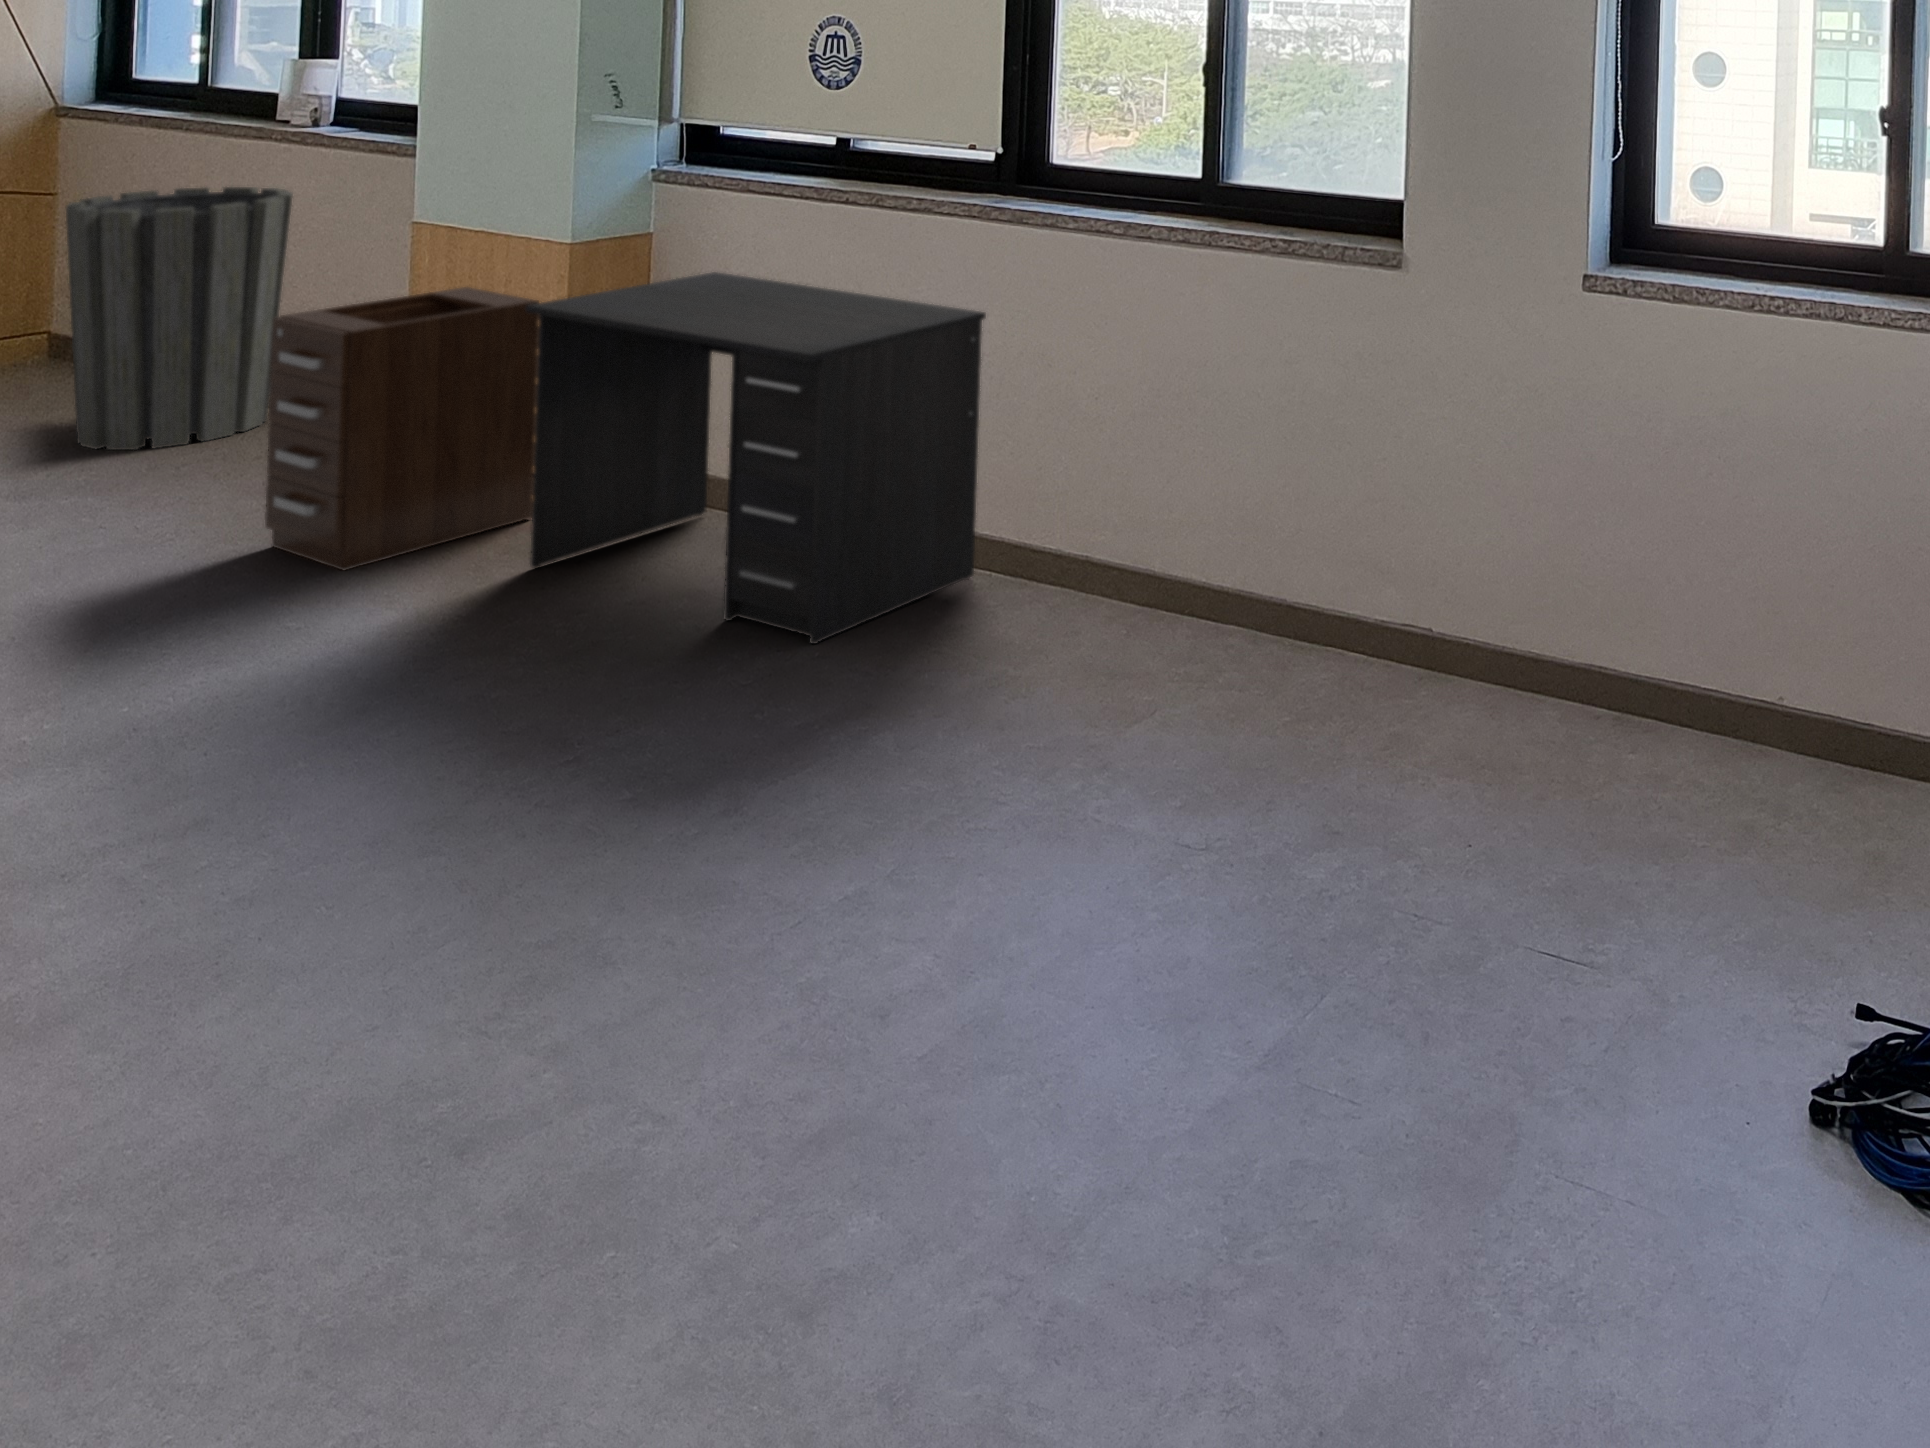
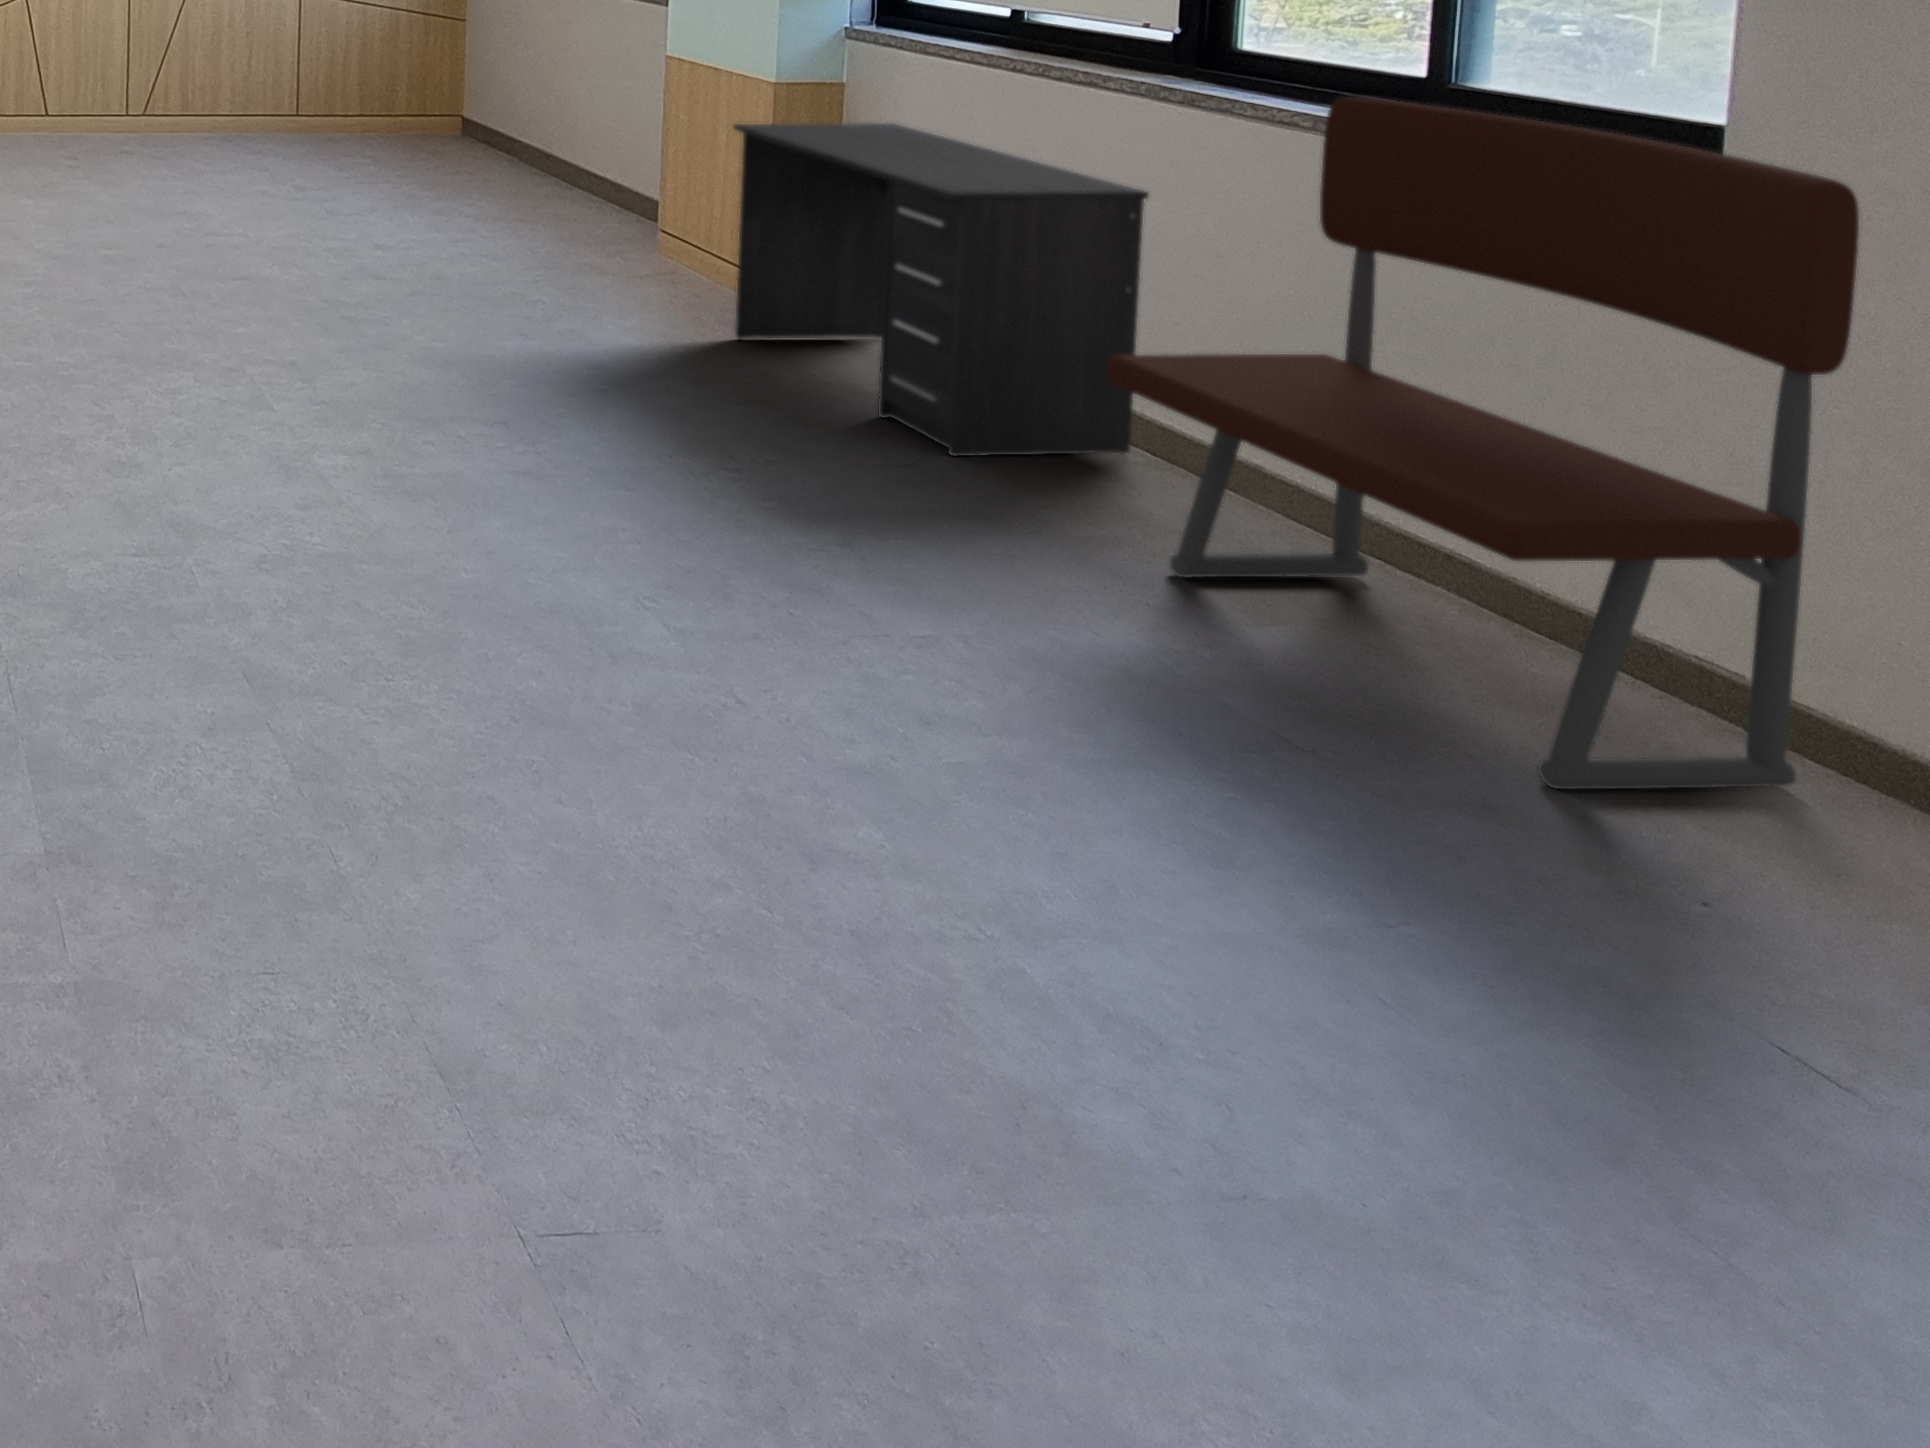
trash can: present [66,187,293,450] -> none [462,21,595,206]
bench: none [990,205,1501,797] -> present [1108,97,1859,789]
filing cabinet: present [265,287,539,570] -> none [565,111,750,306]

